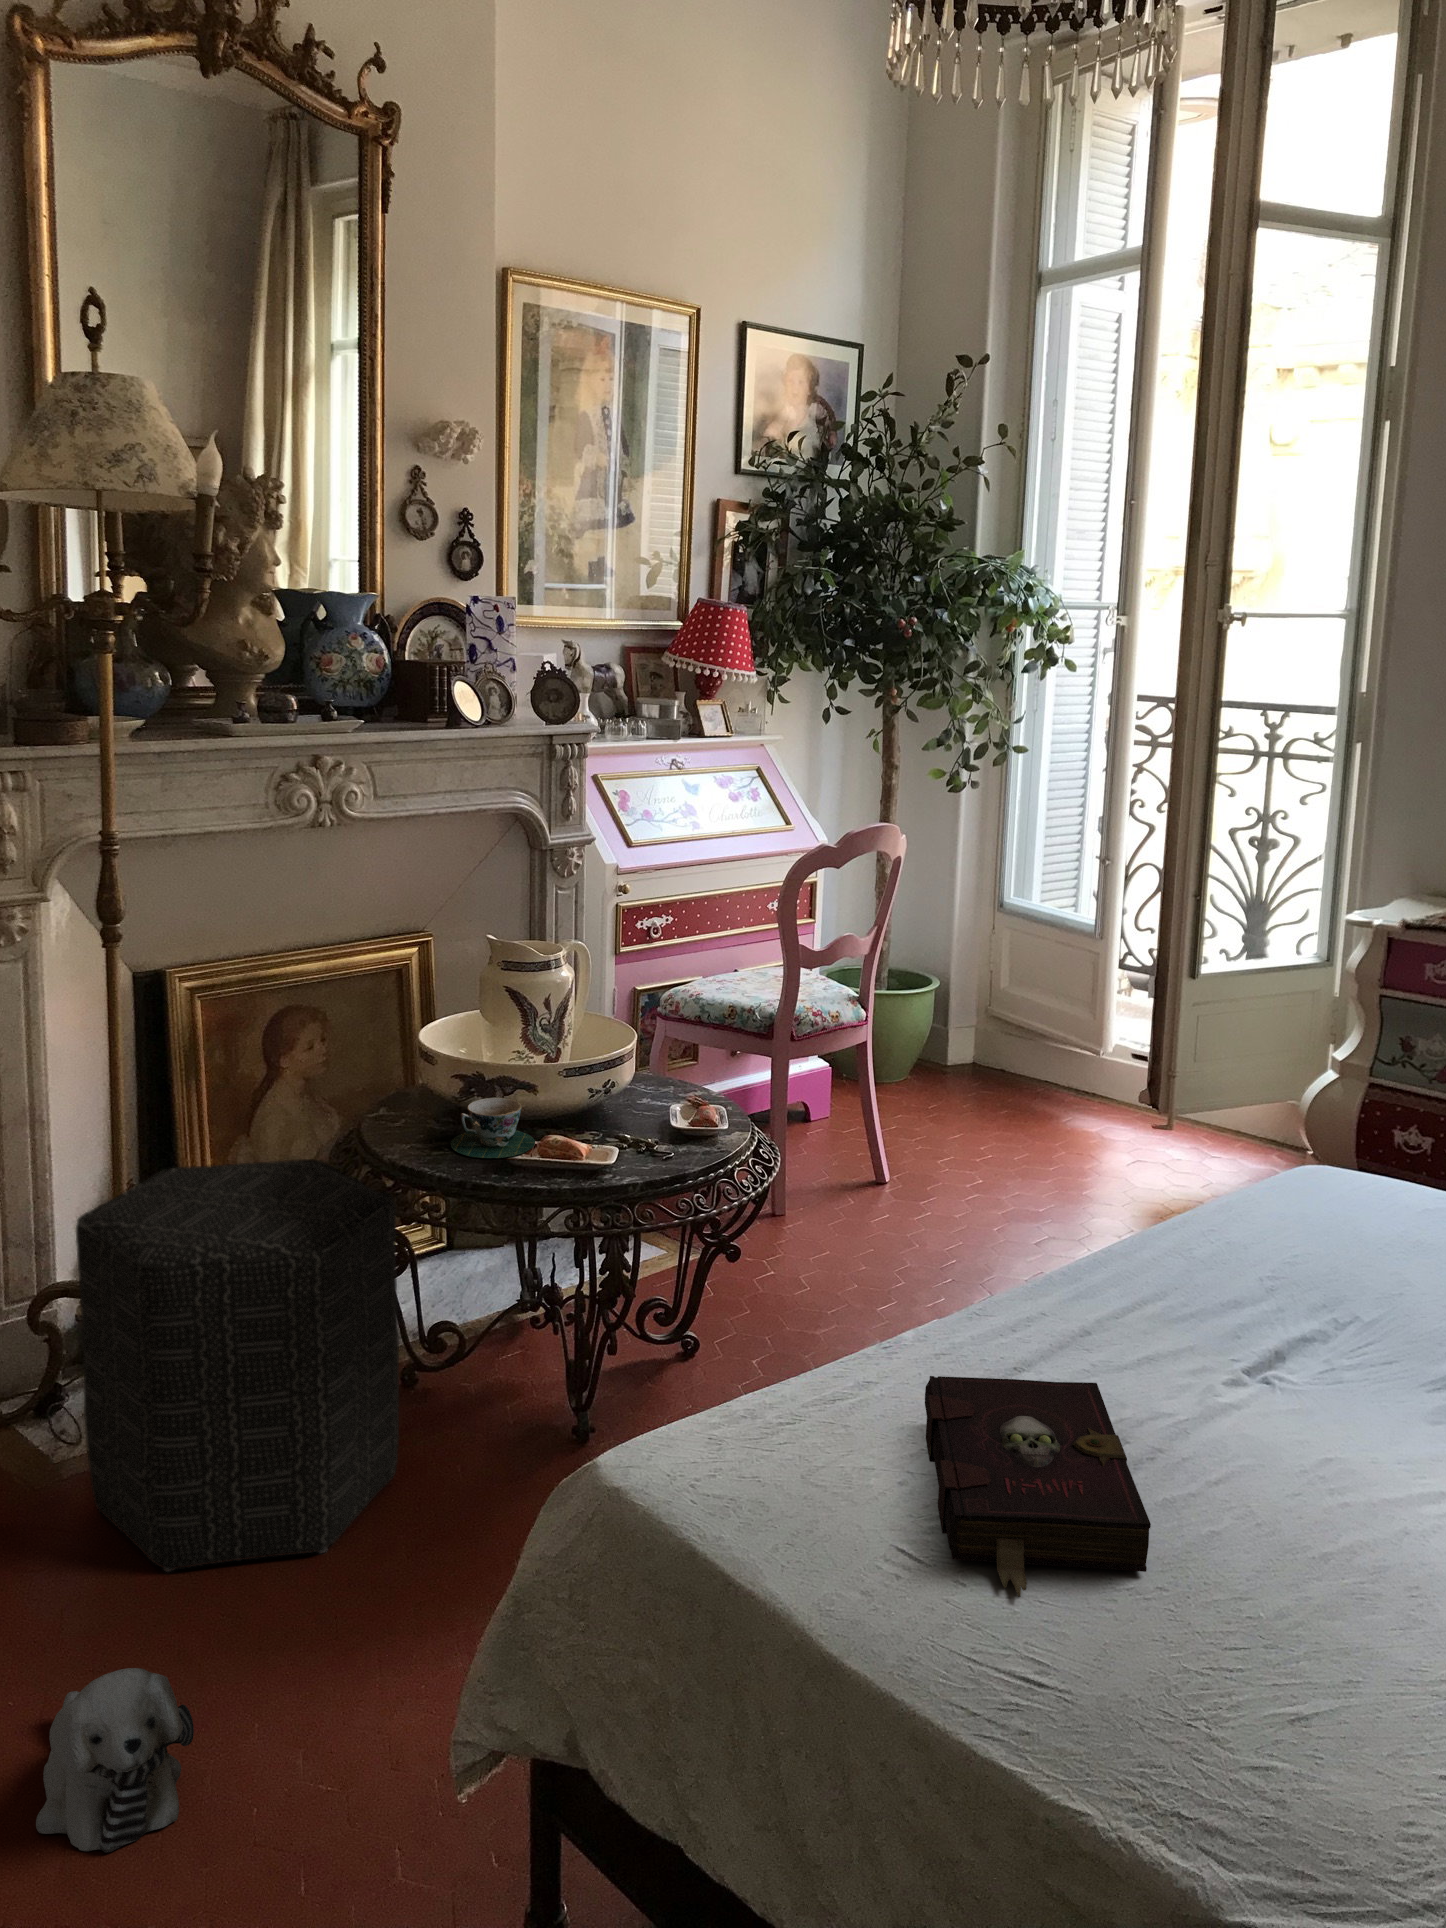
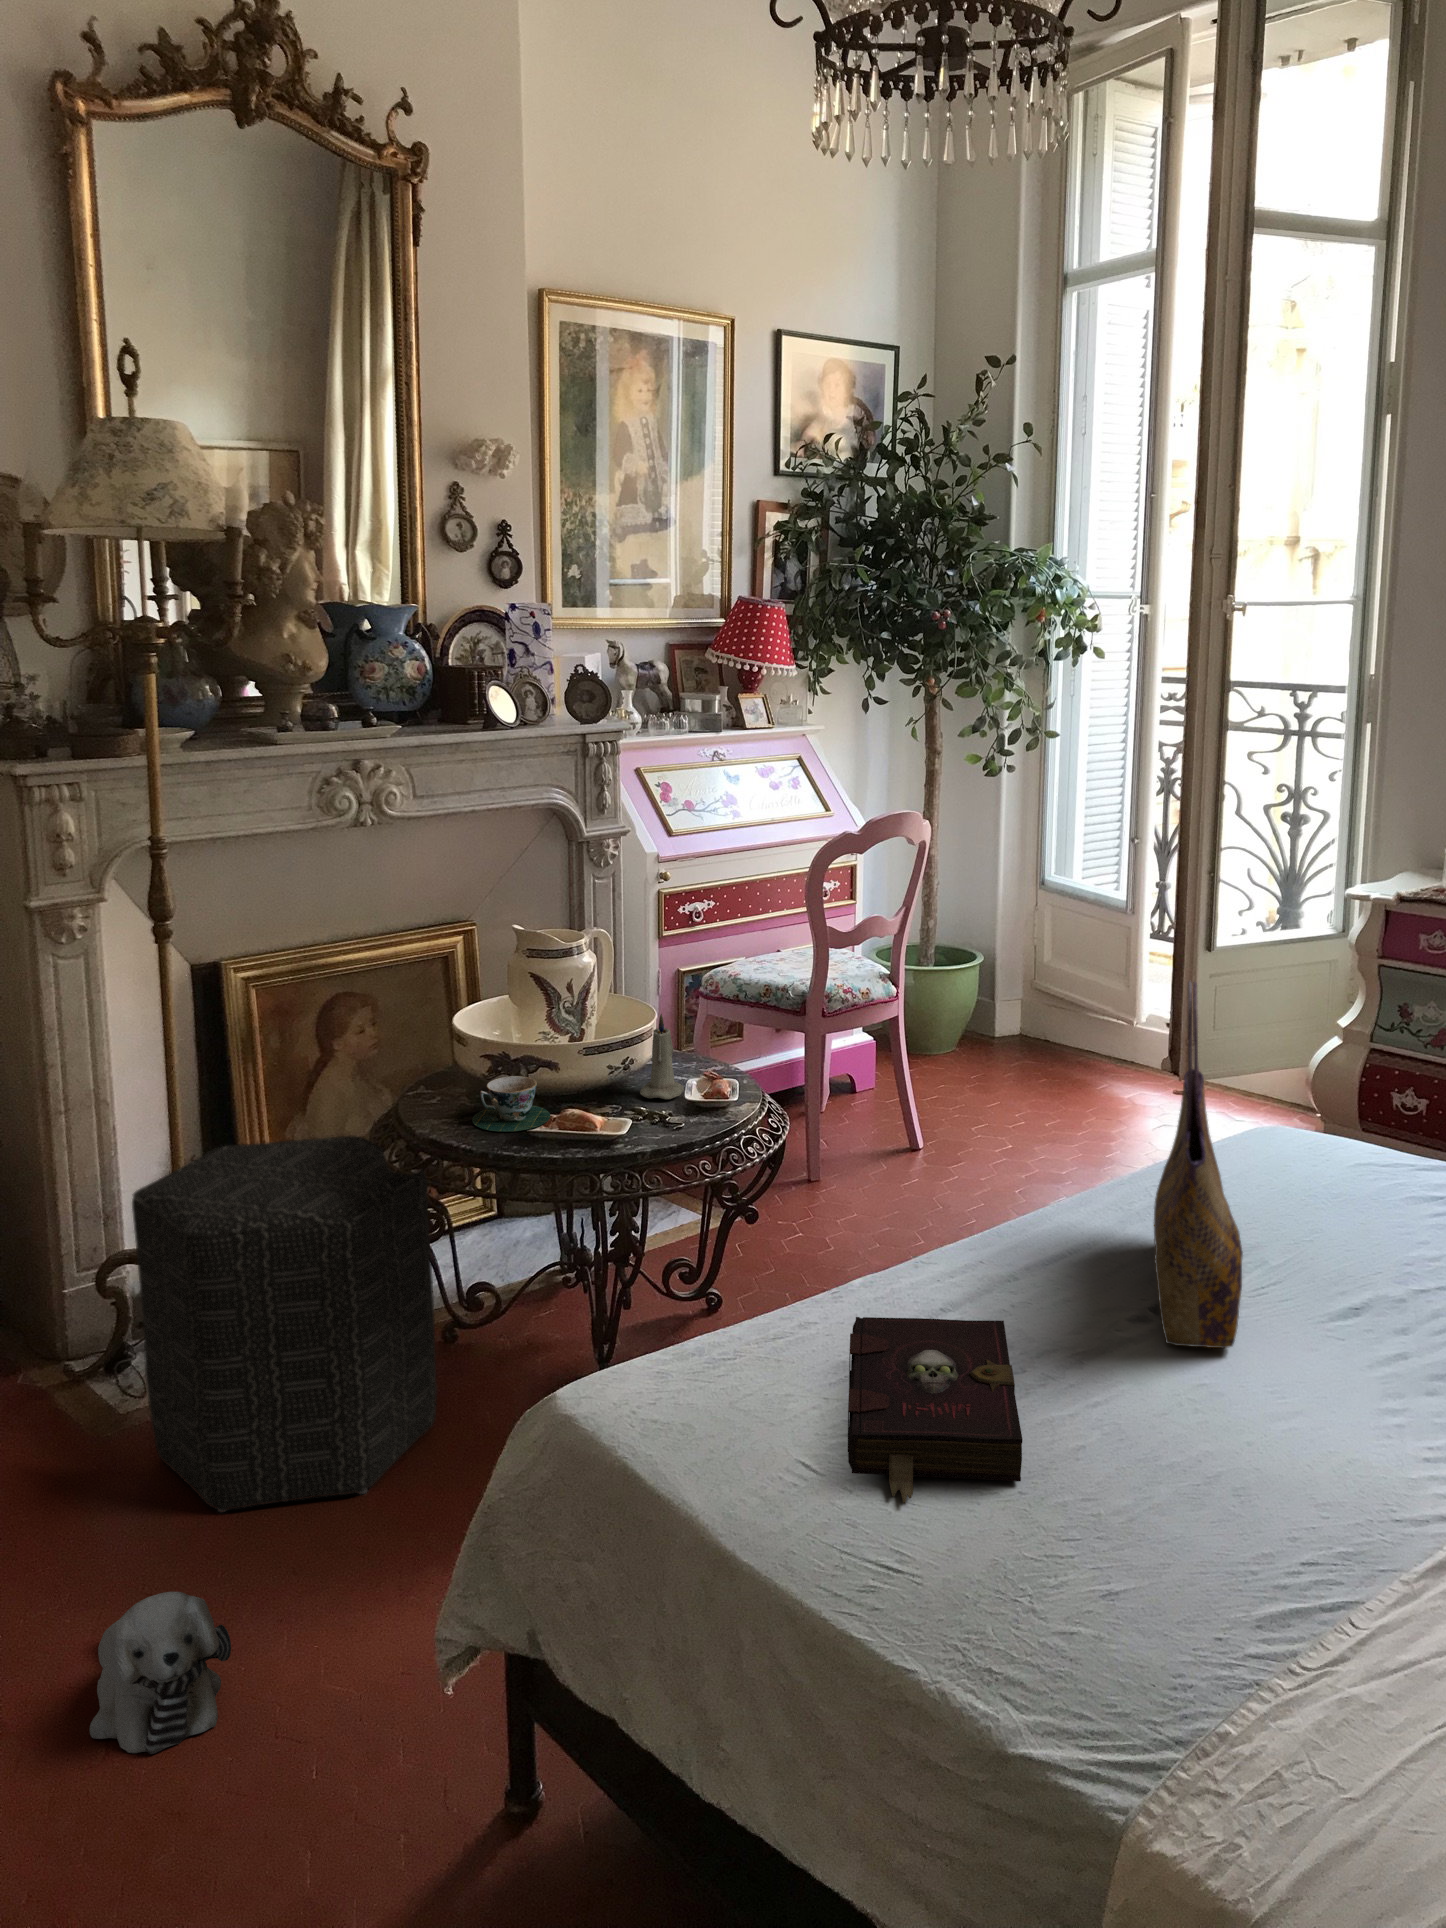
tote bag: none [1237,1005,1357,1417] -> present [1154,981,1243,1348]
candle: none [628,1033,675,1126] -> present [640,1014,684,1099]

